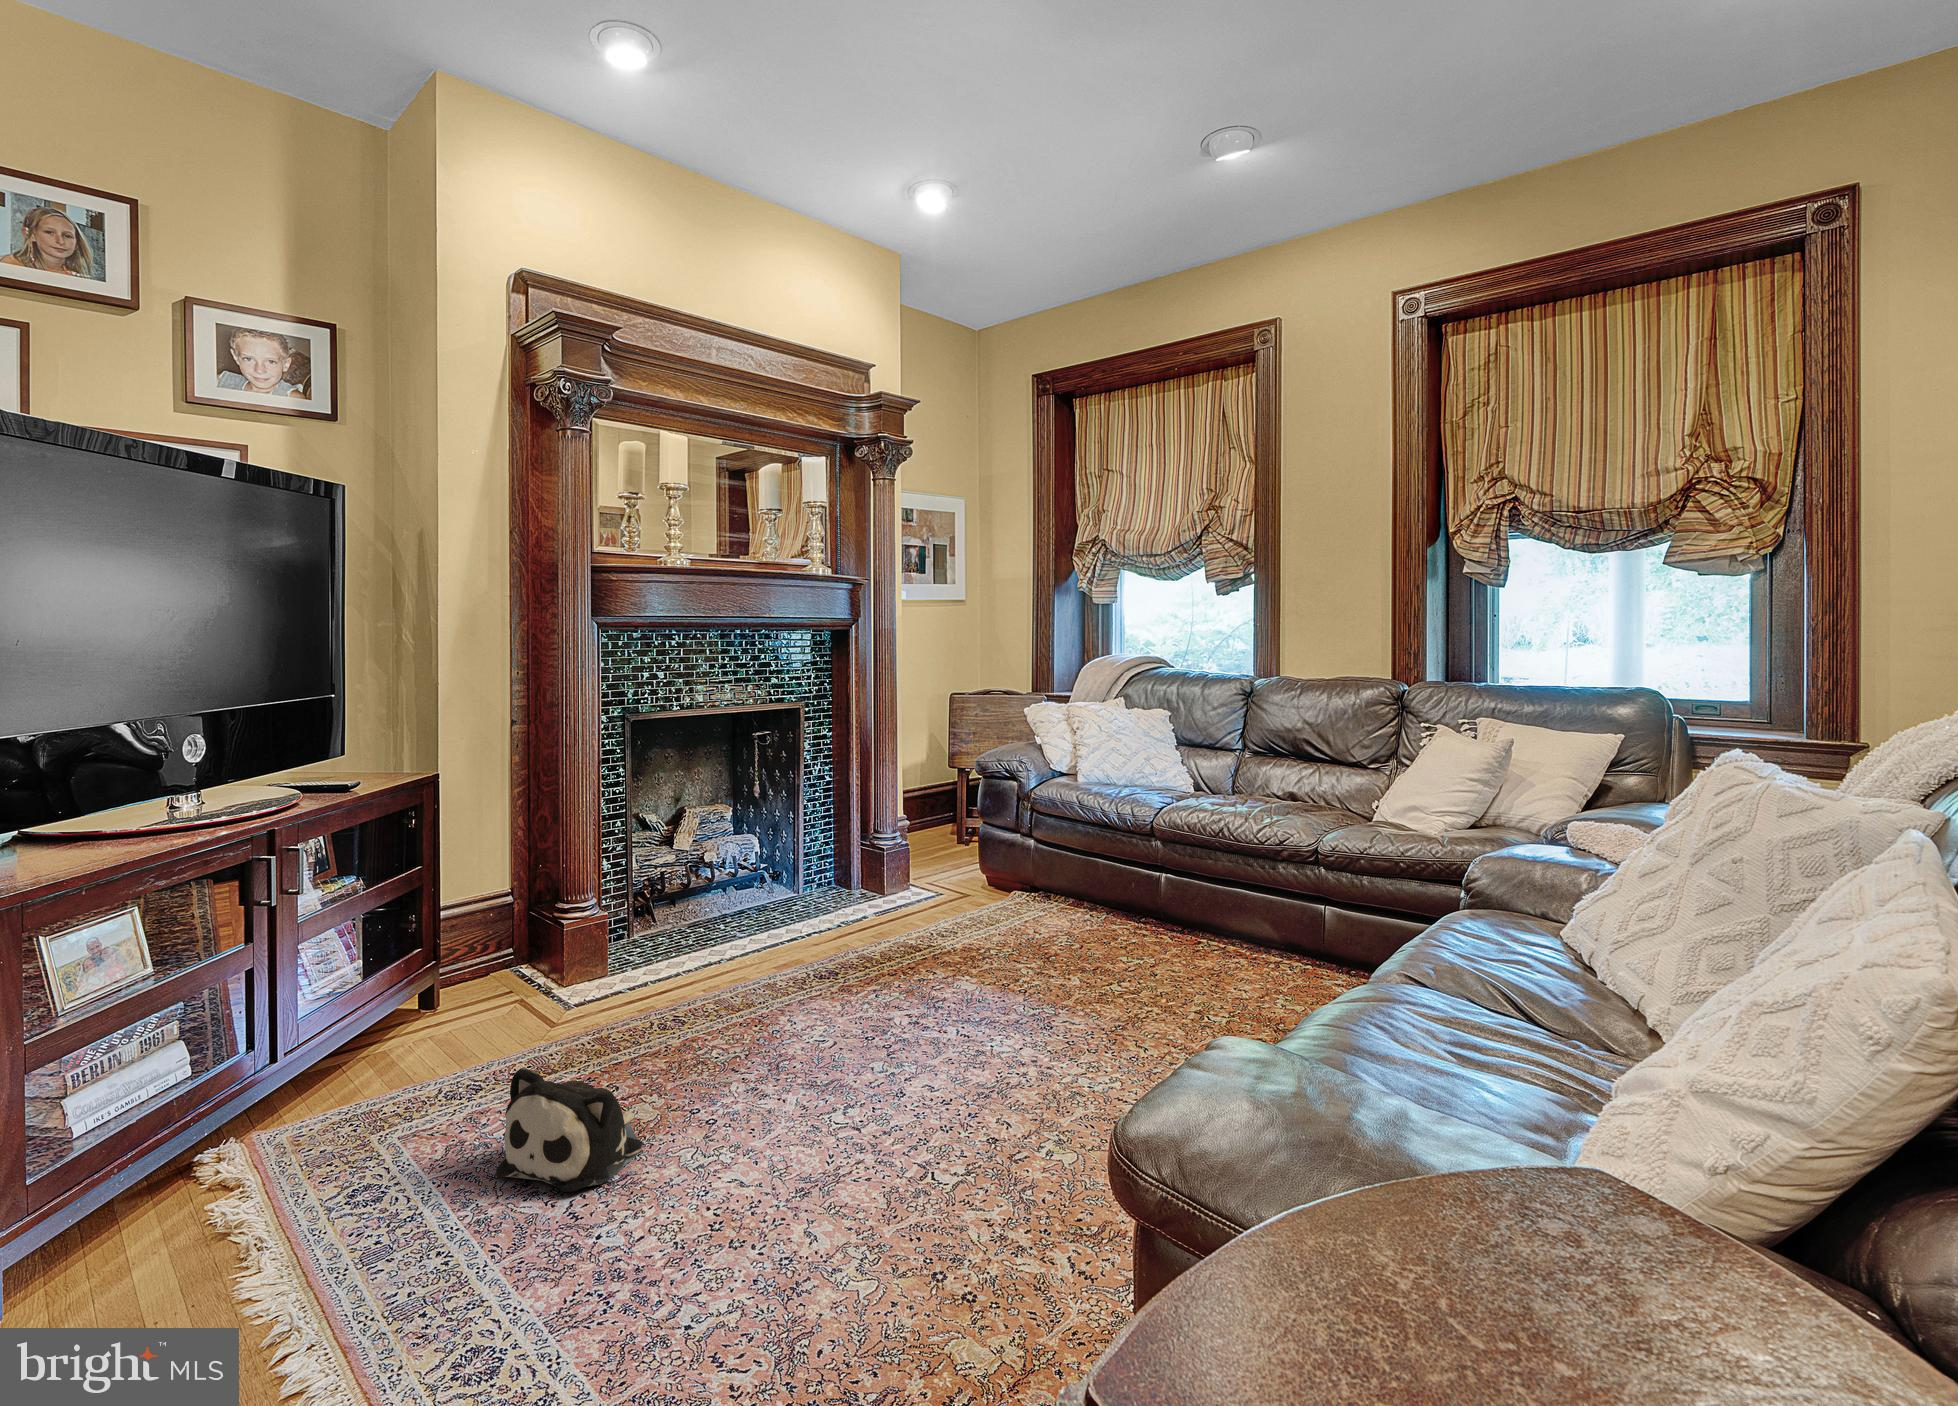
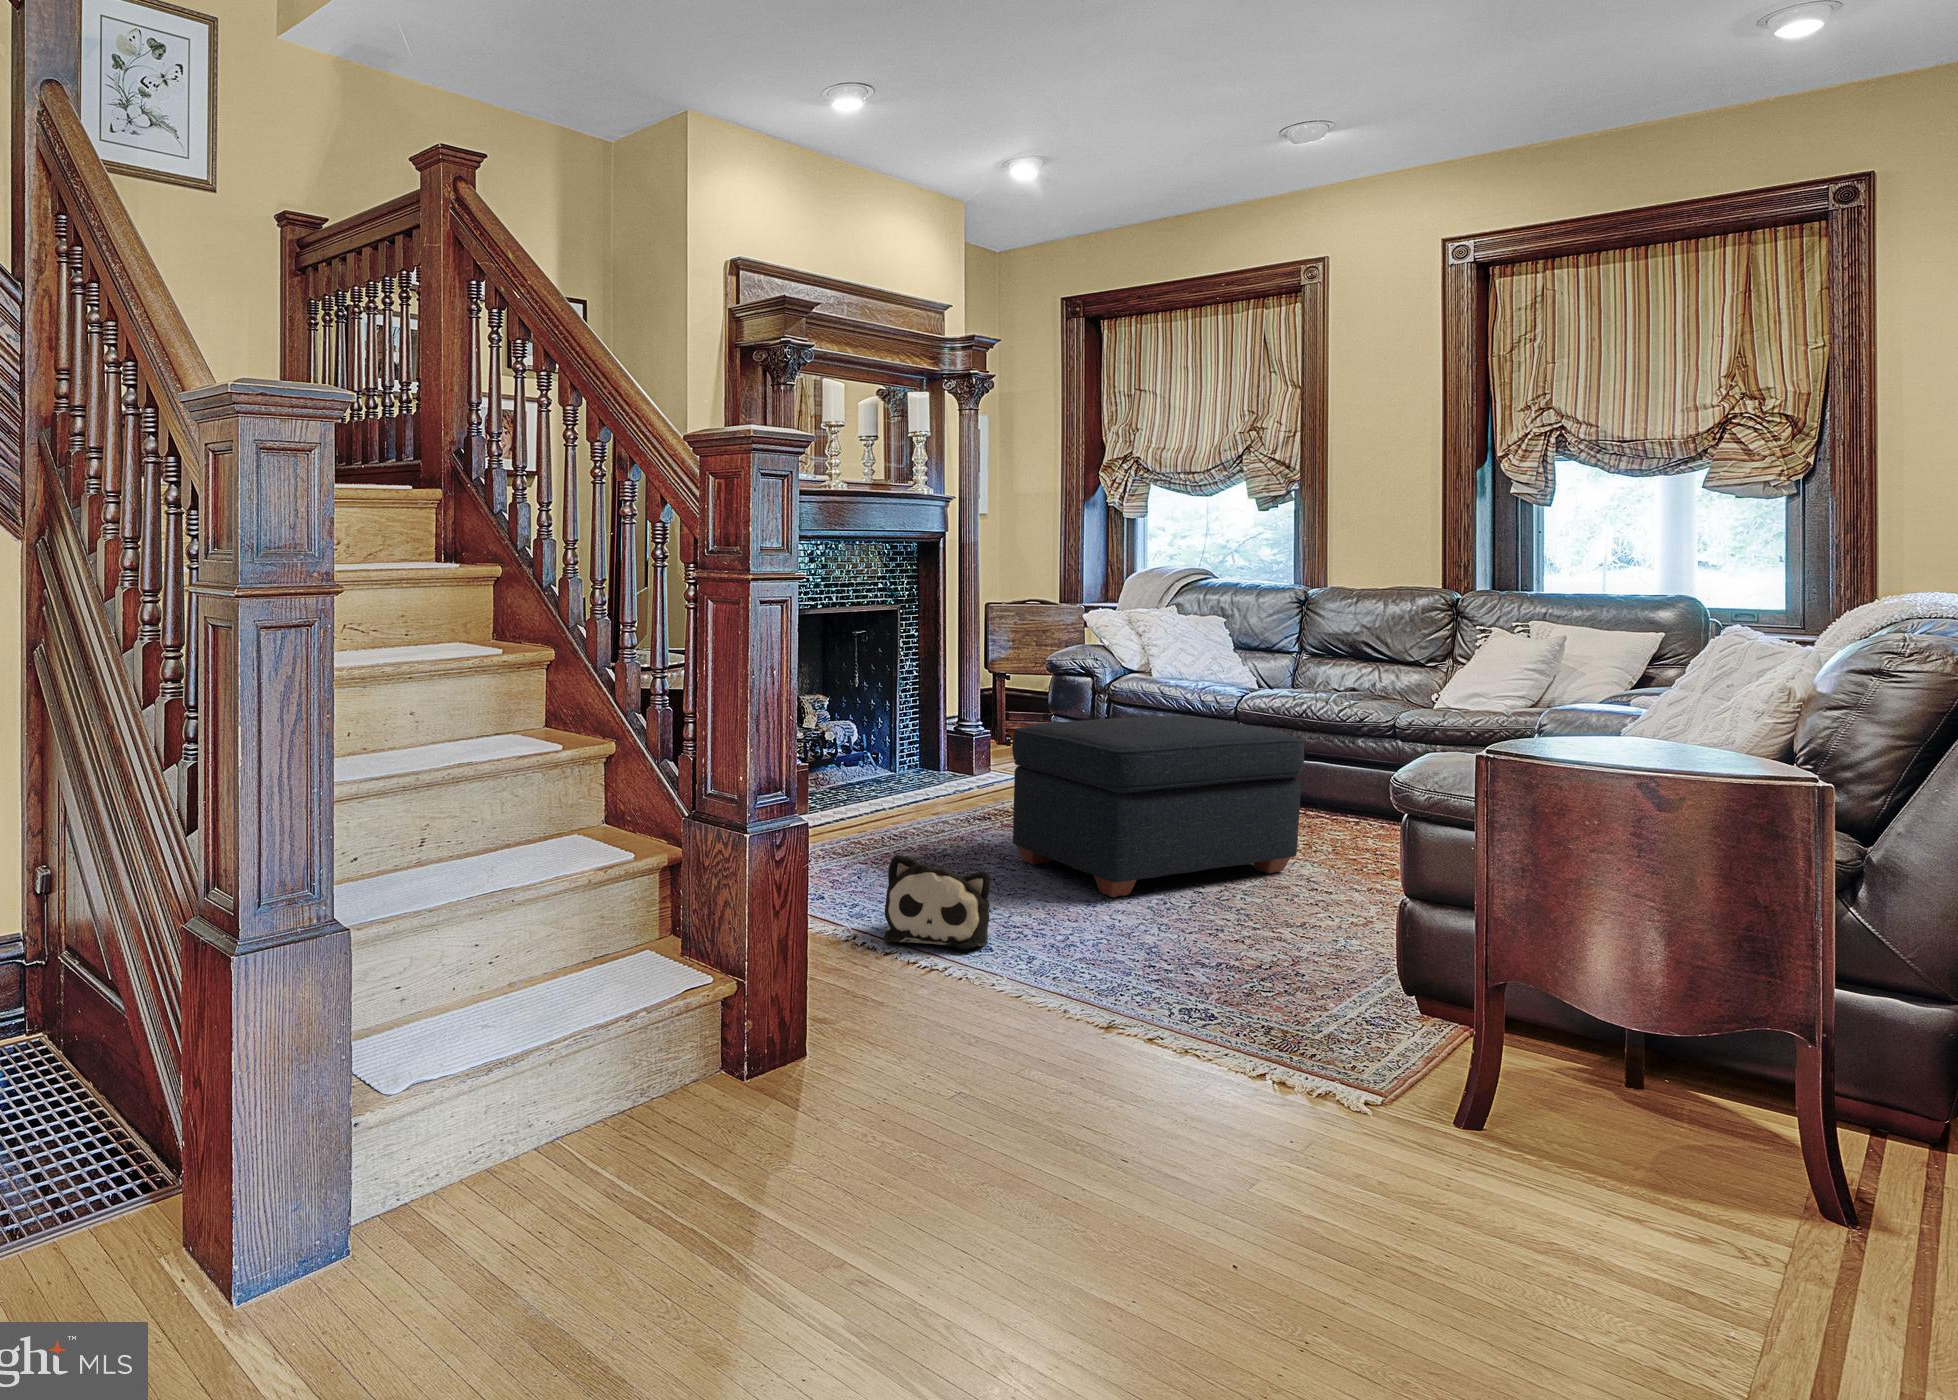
ottoman: none [791,854,1104,1092] -> present [1012,716,1304,897]

